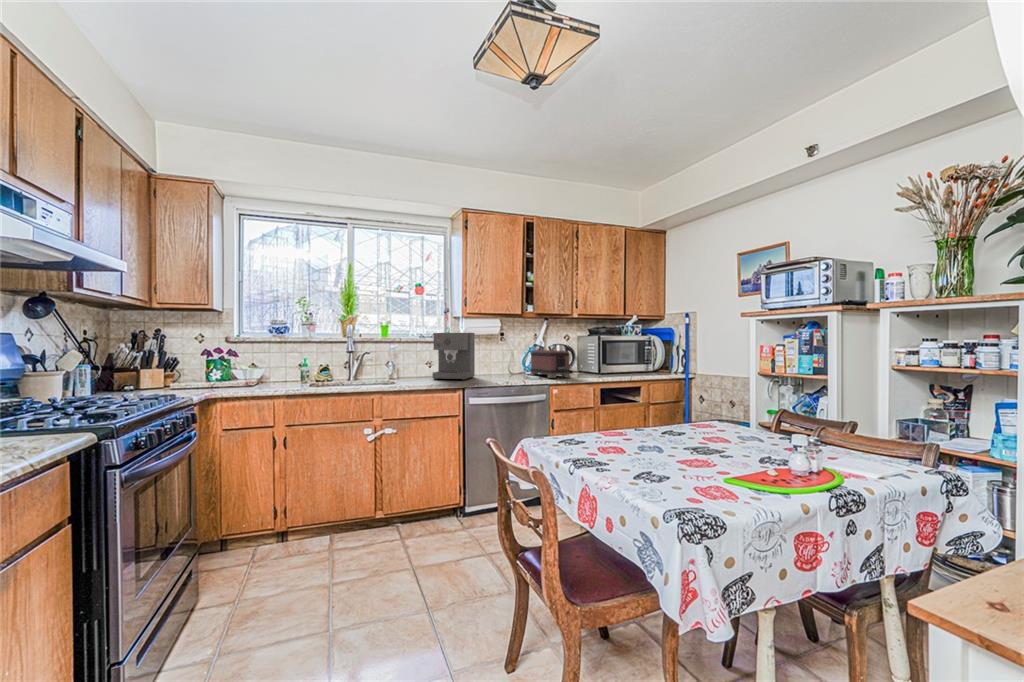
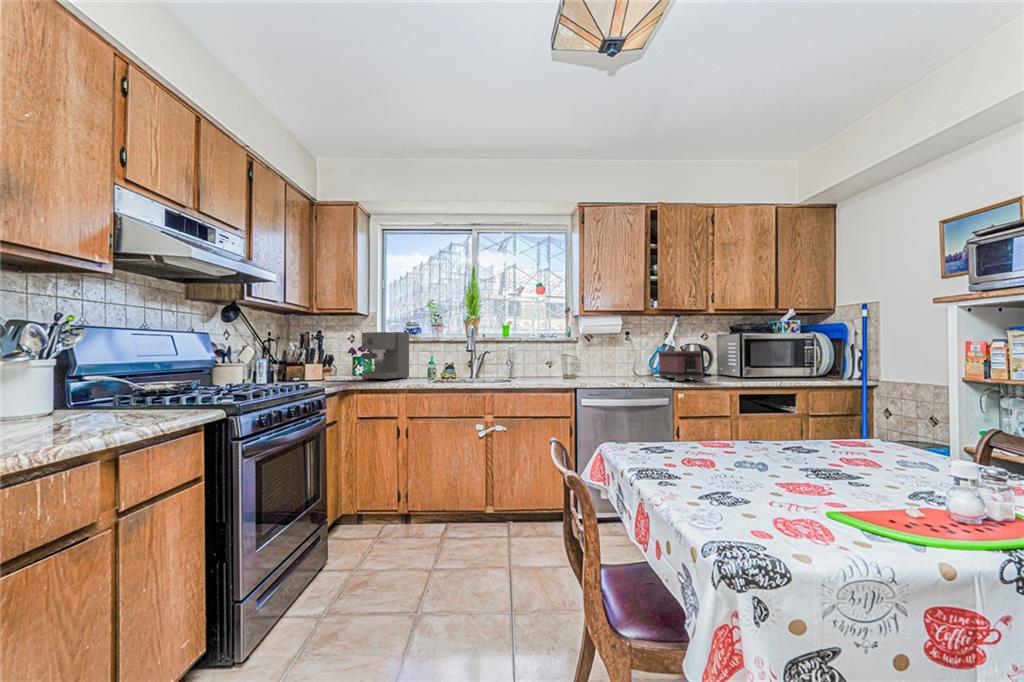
coffee maker: present [432,333,475,380] -> present [361,332,409,380]

